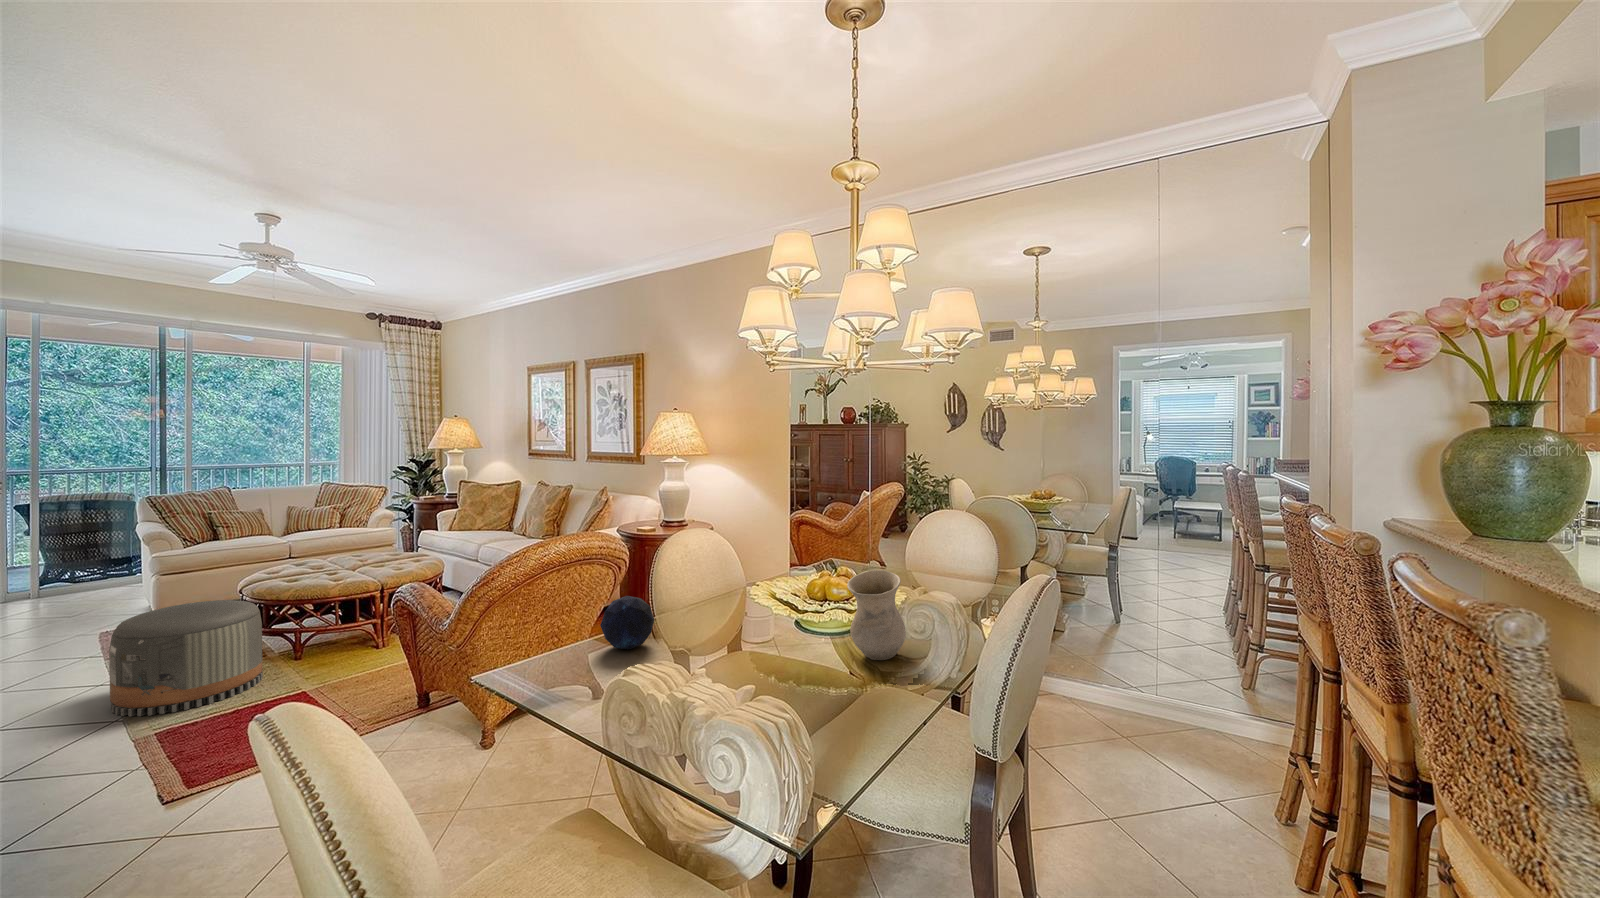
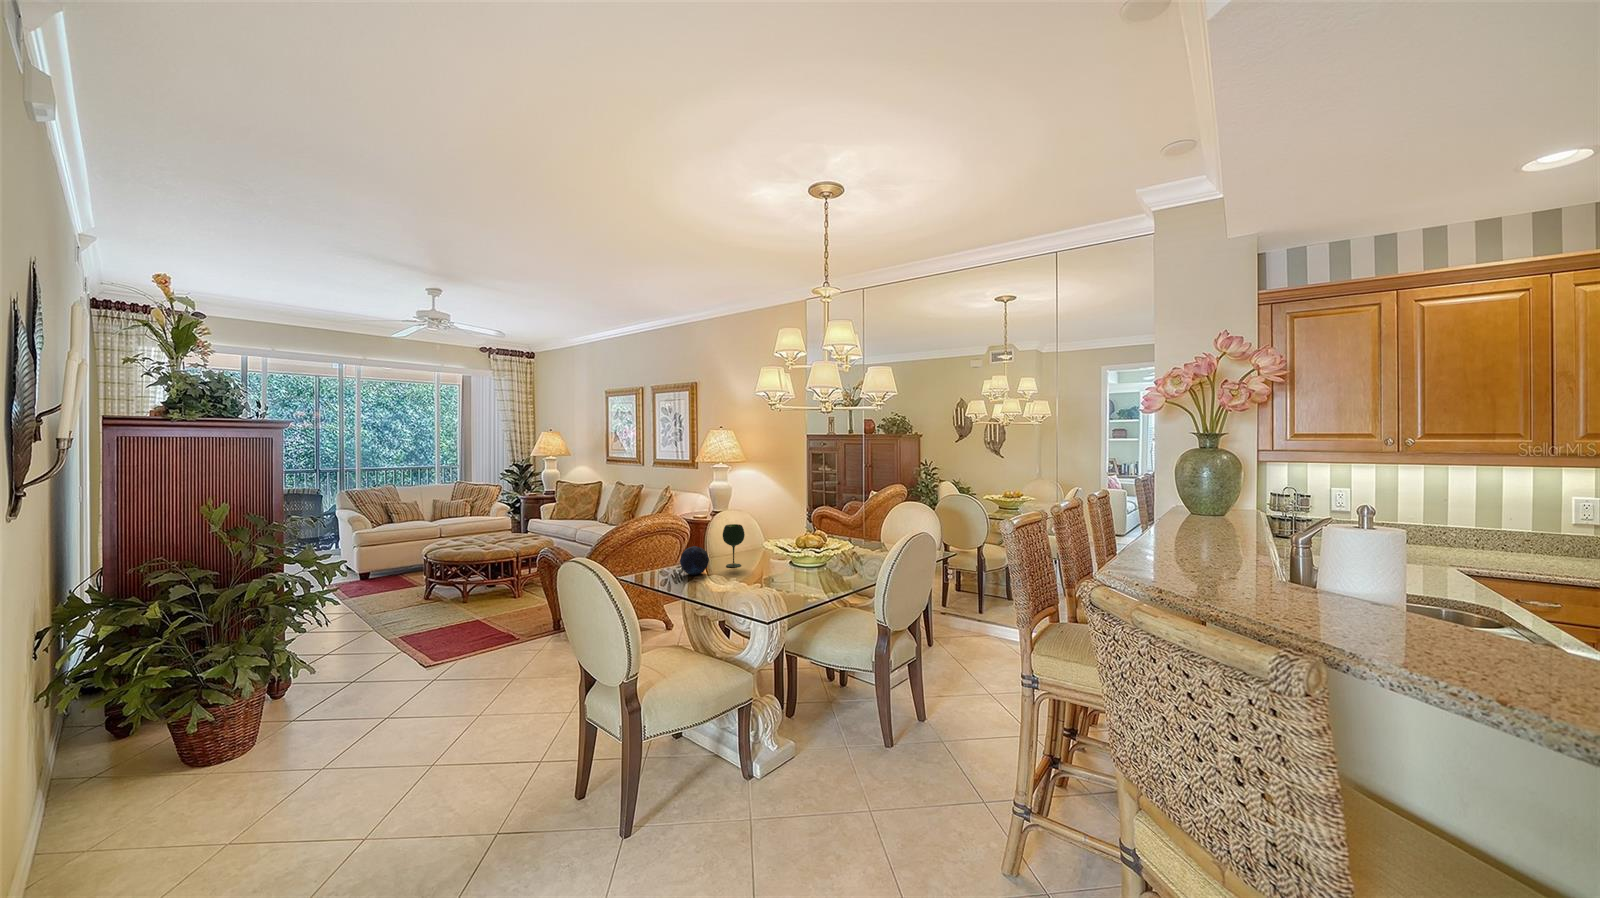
wine glass: none [679,553,717,628] -> present [723,524,745,567]
vase: present [847,570,906,660] -> none [813,531,845,579]
pouf: present [109,600,263,716] -> none [367,560,450,629]

